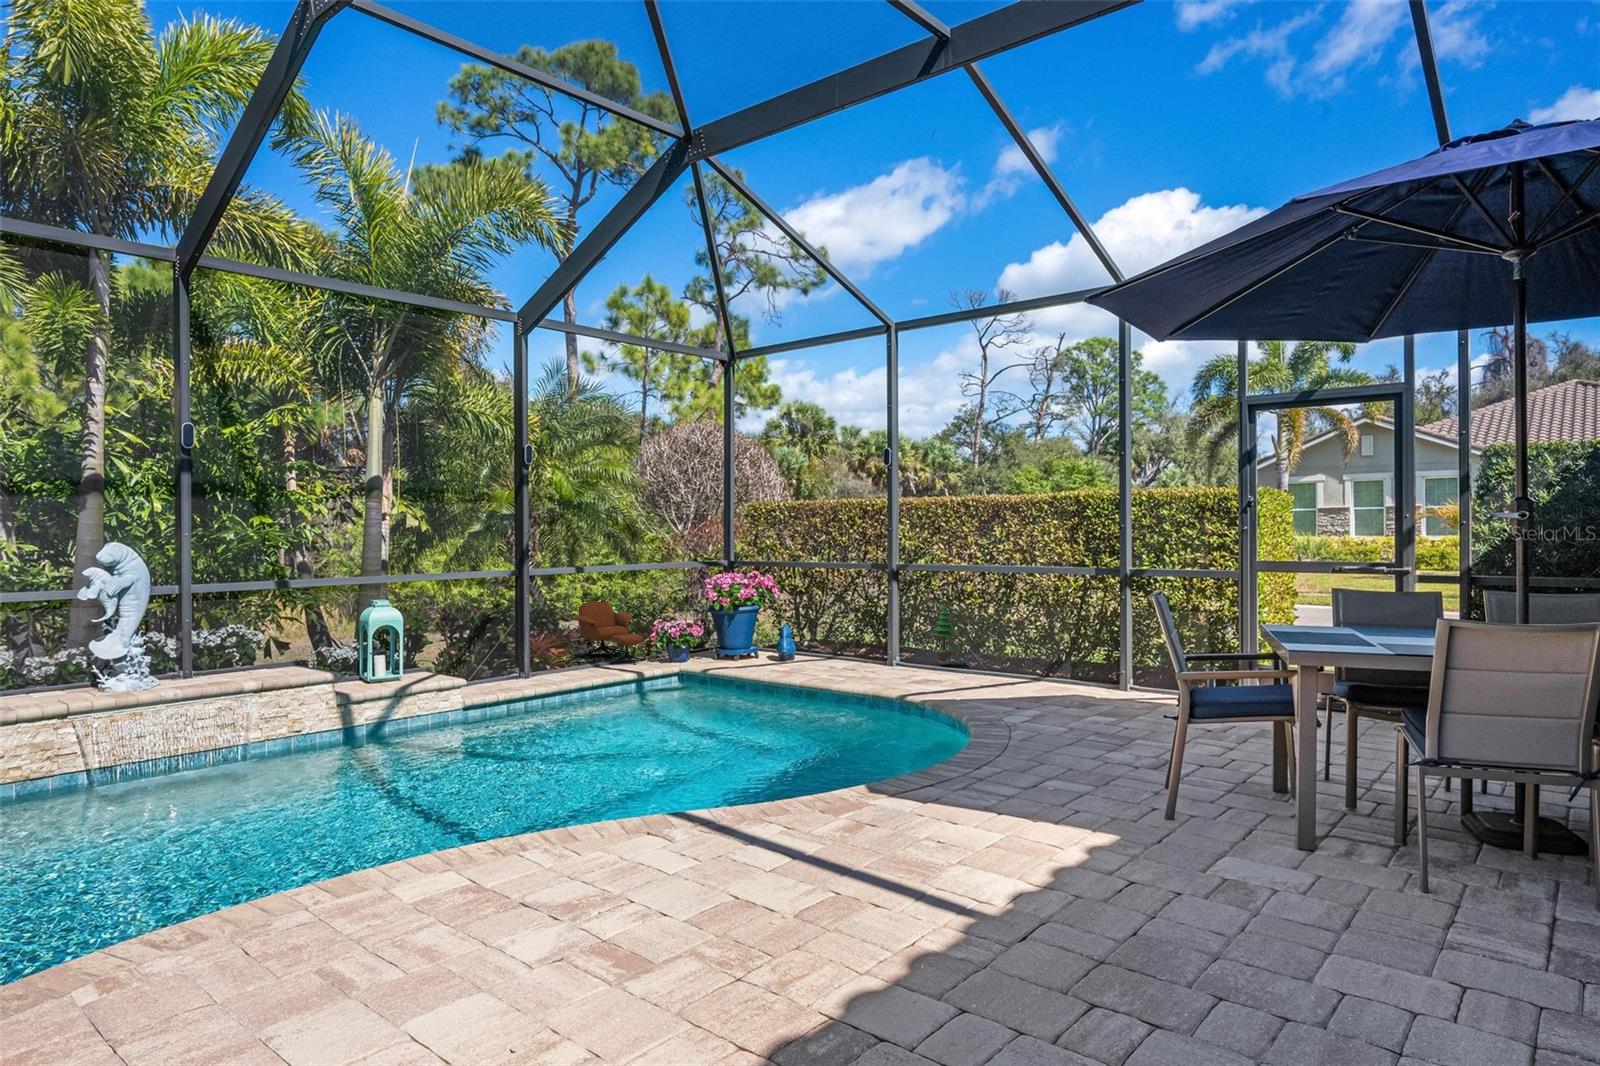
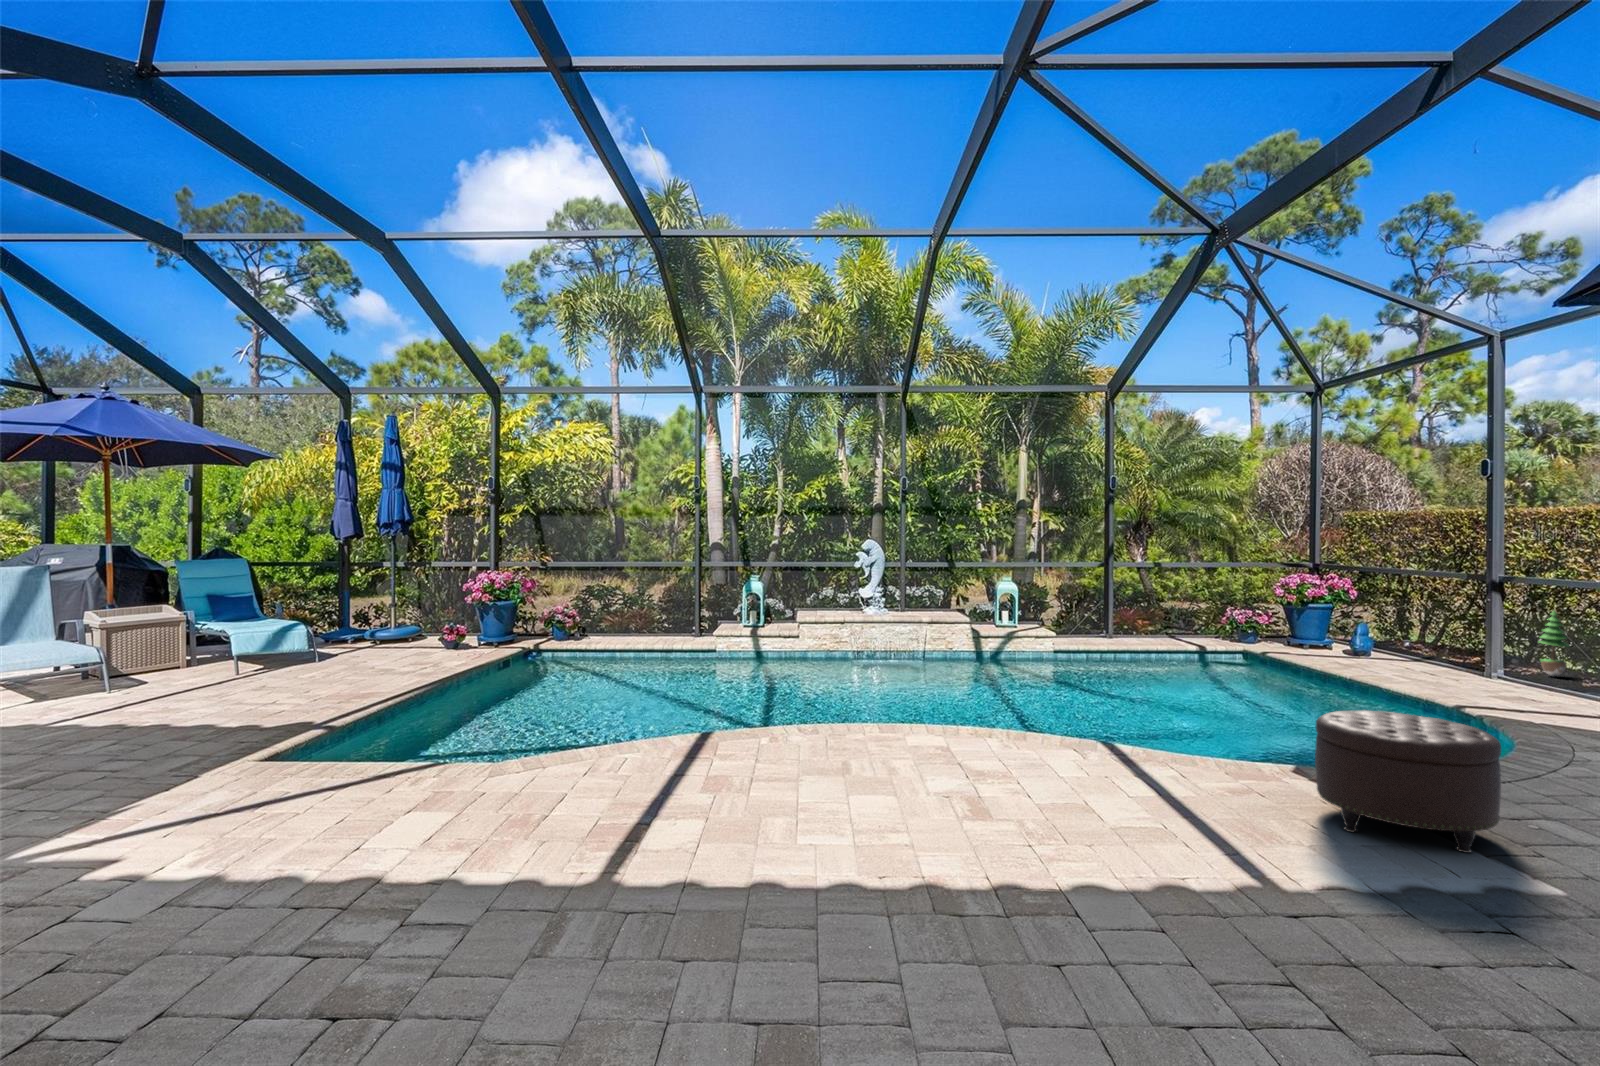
lounge chair: present [574,601,643,665] -> none [1158,577,1214,642]
ottoman: none [1076,799,1290,1001] -> present [1315,710,1501,853]

